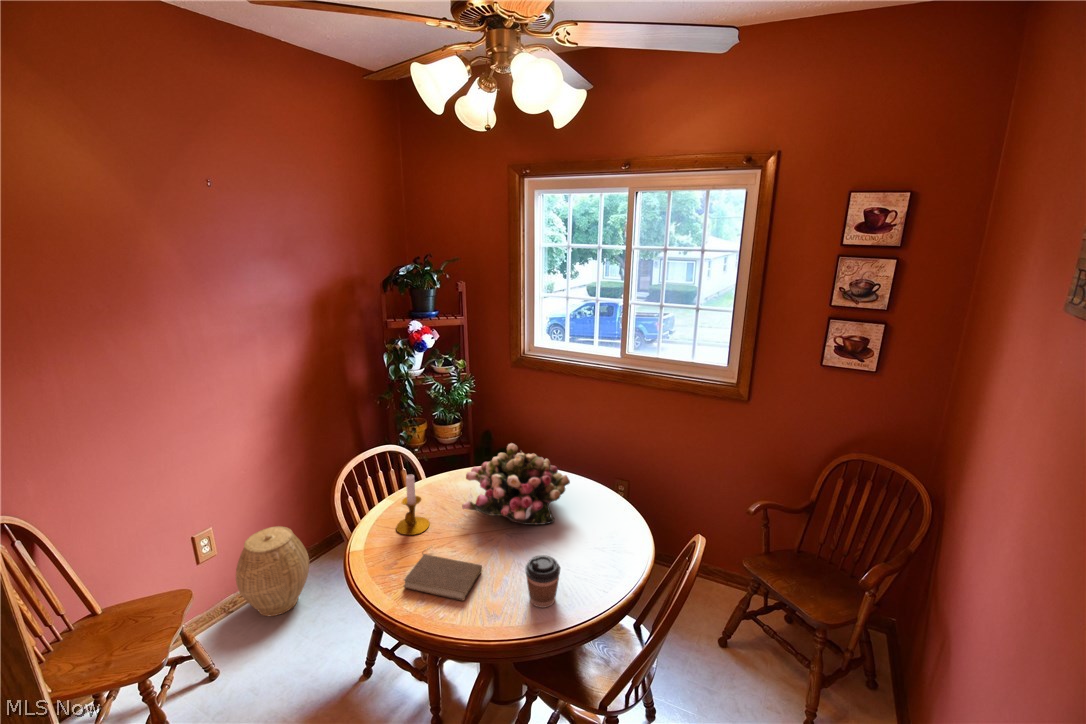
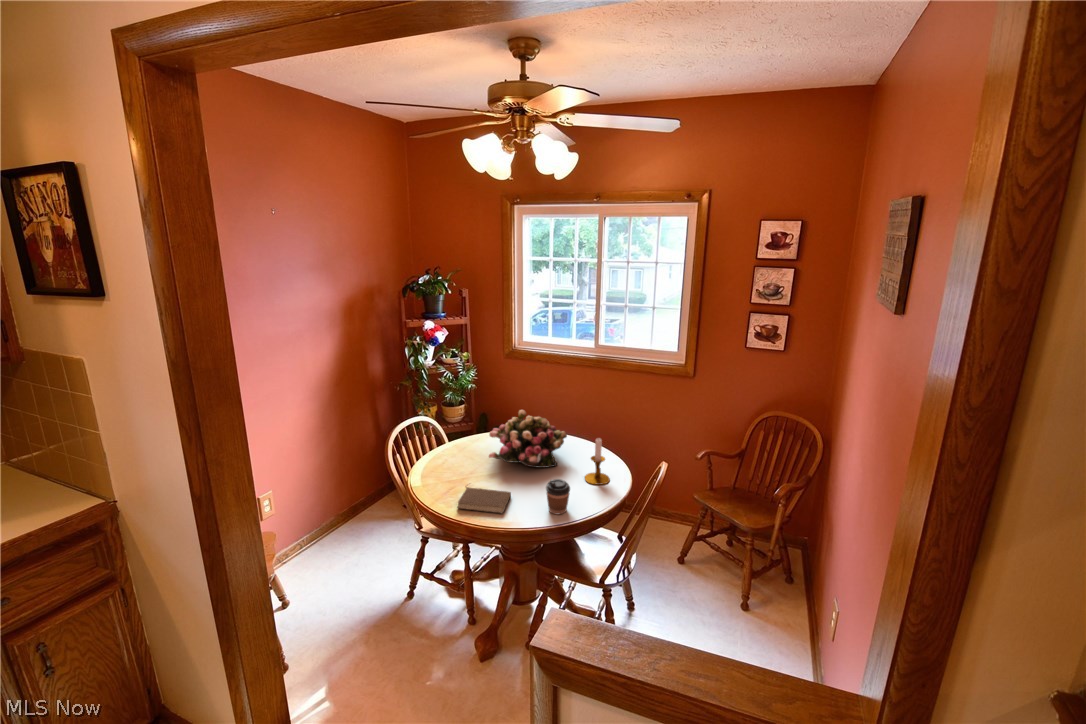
candlestick: present [396,475,430,535] -> present [585,438,610,485]
woven basket: present [236,526,309,616] -> none [293,490,351,562]

